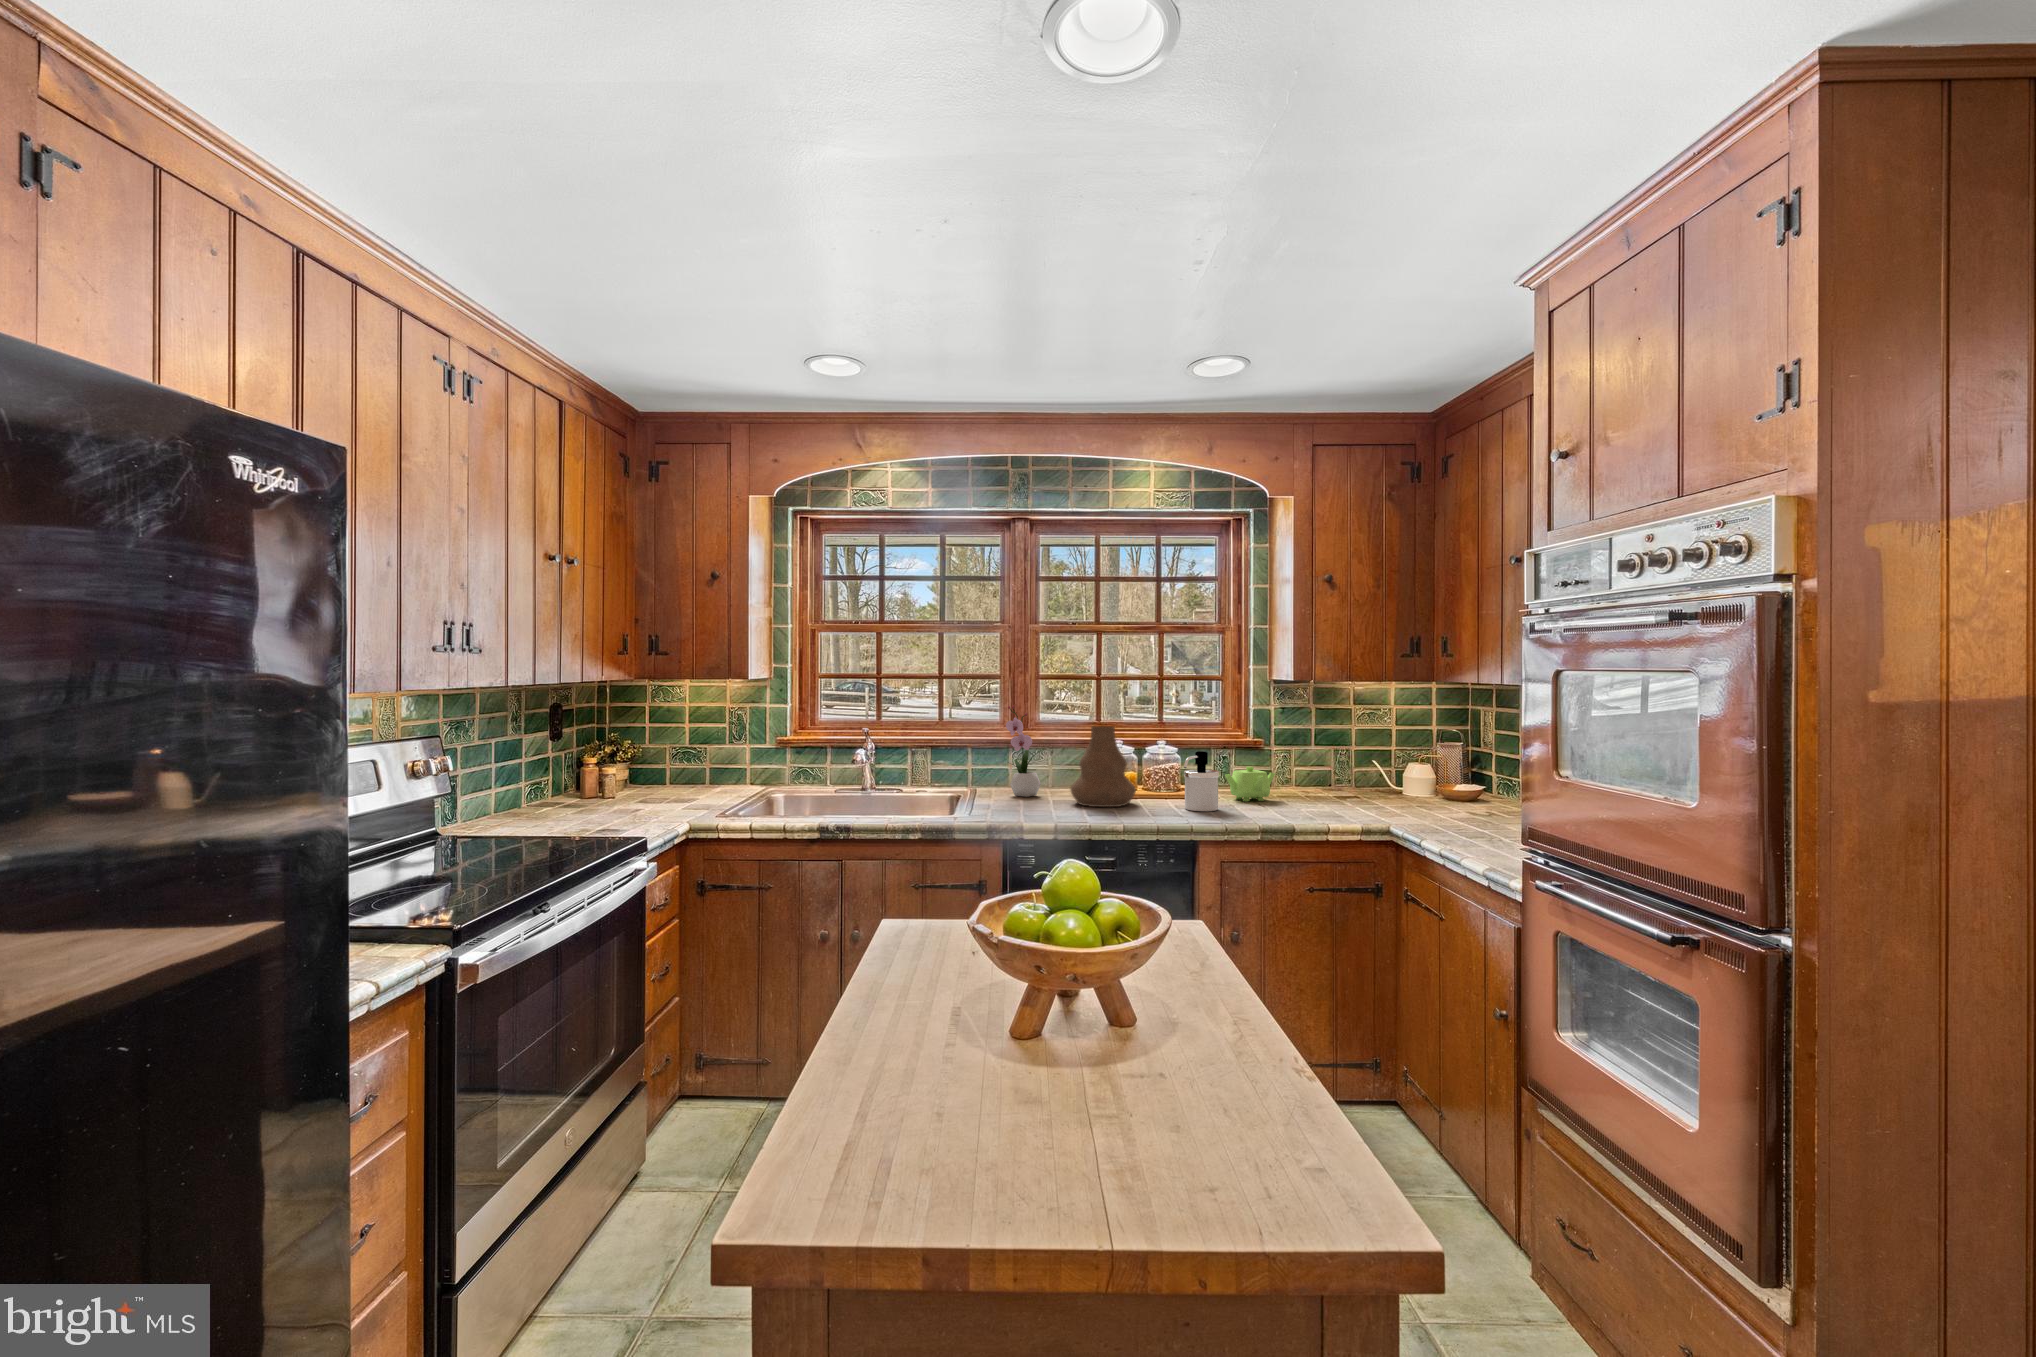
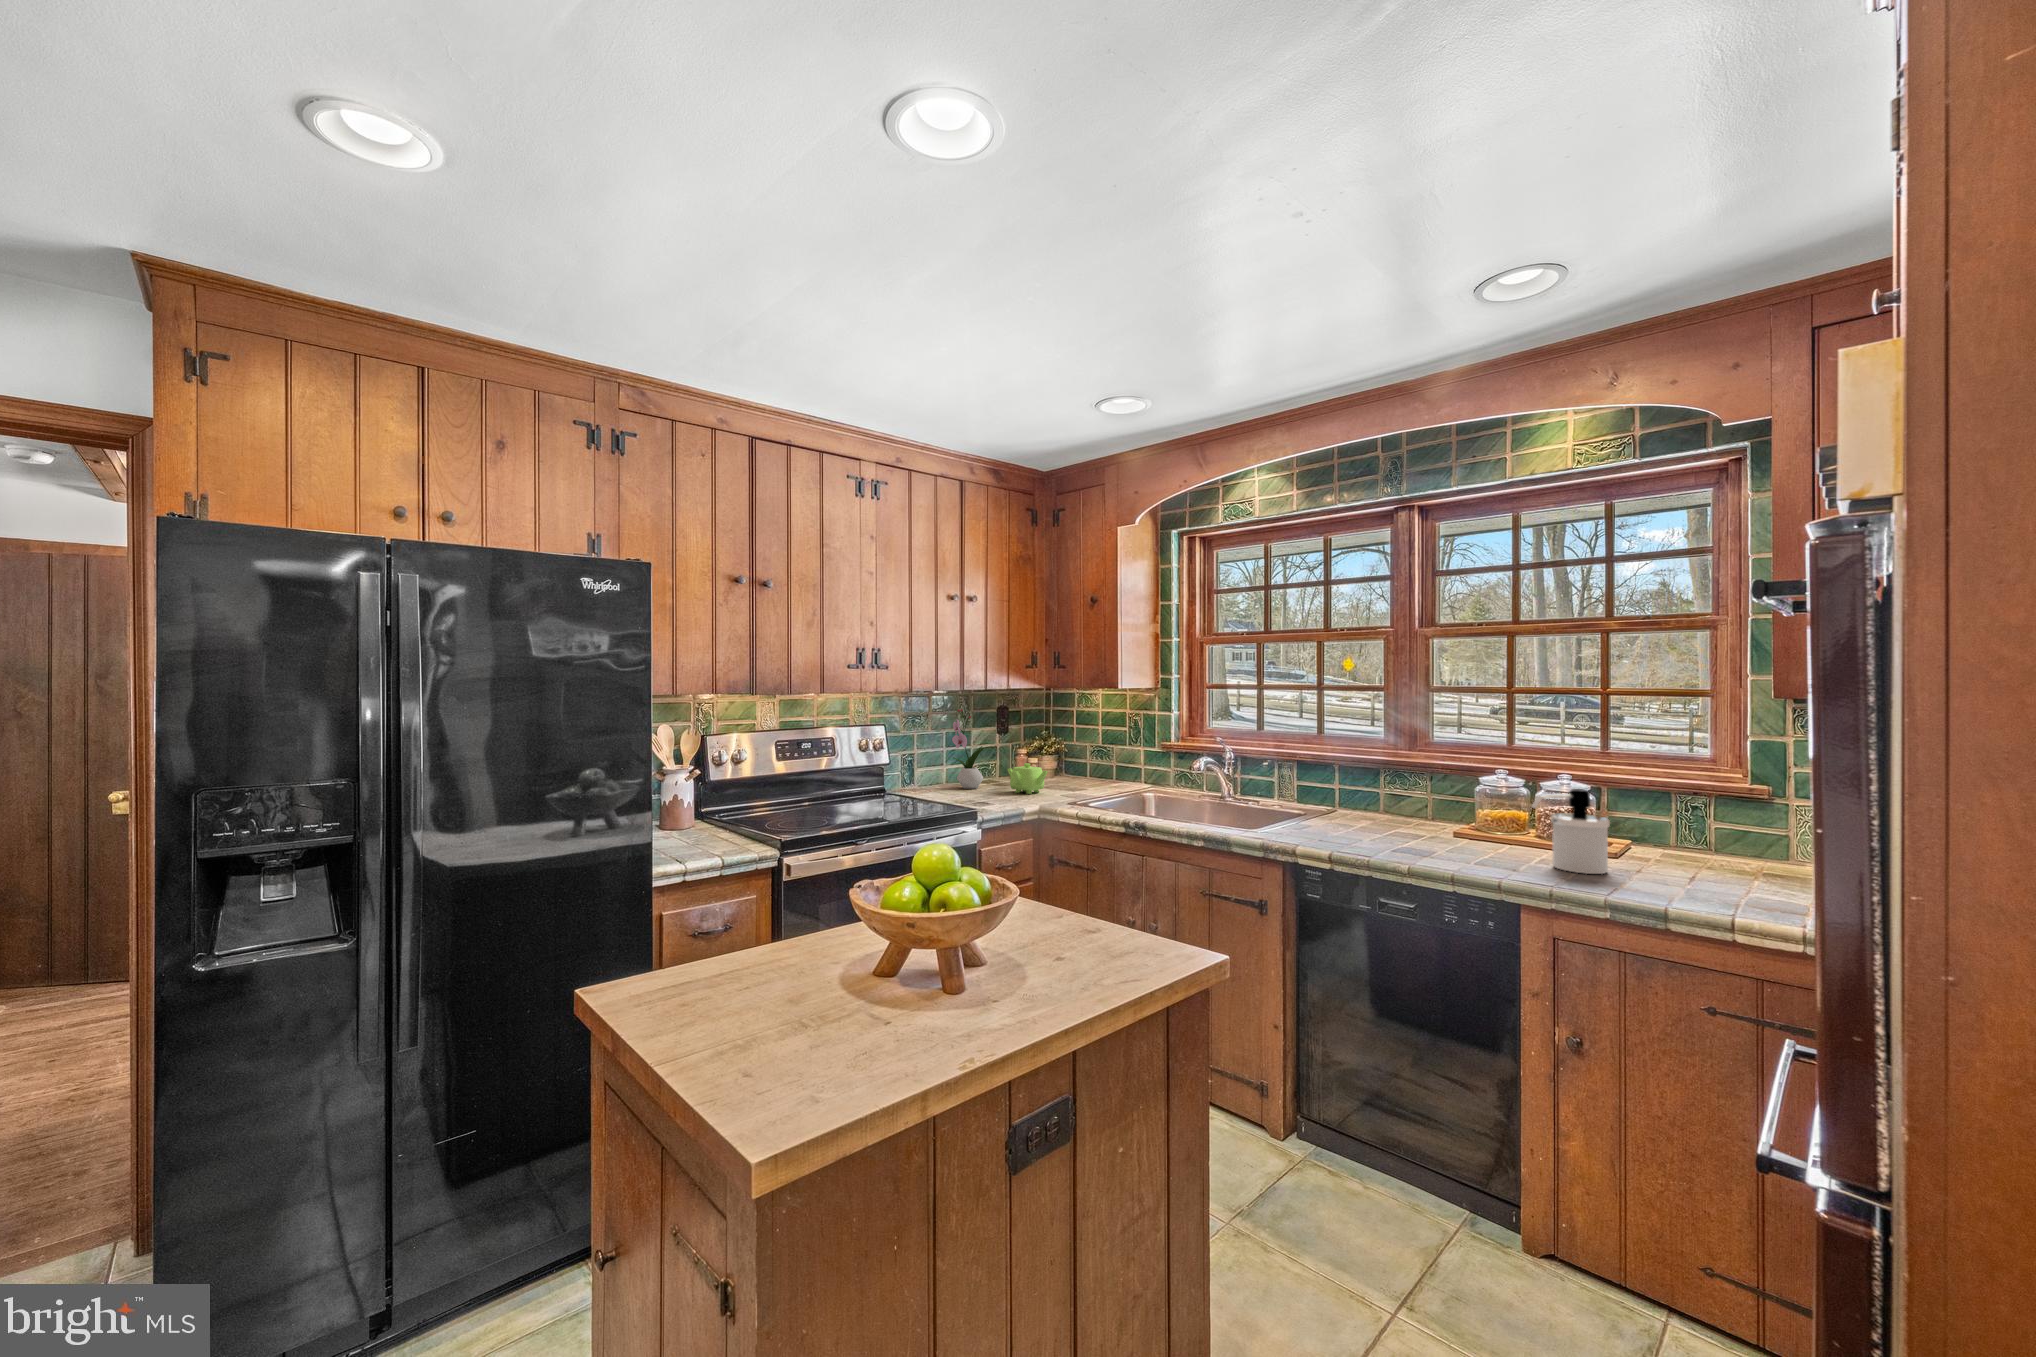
flower arrangement: present [1006,706,1041,797] -> present [952,709,984,789]
vase: present [1070,726,1136,807] -> none [1412,747,1504,850]
teapot: present [1225,766,1275,801] -> present [1007,763,1048,794]

